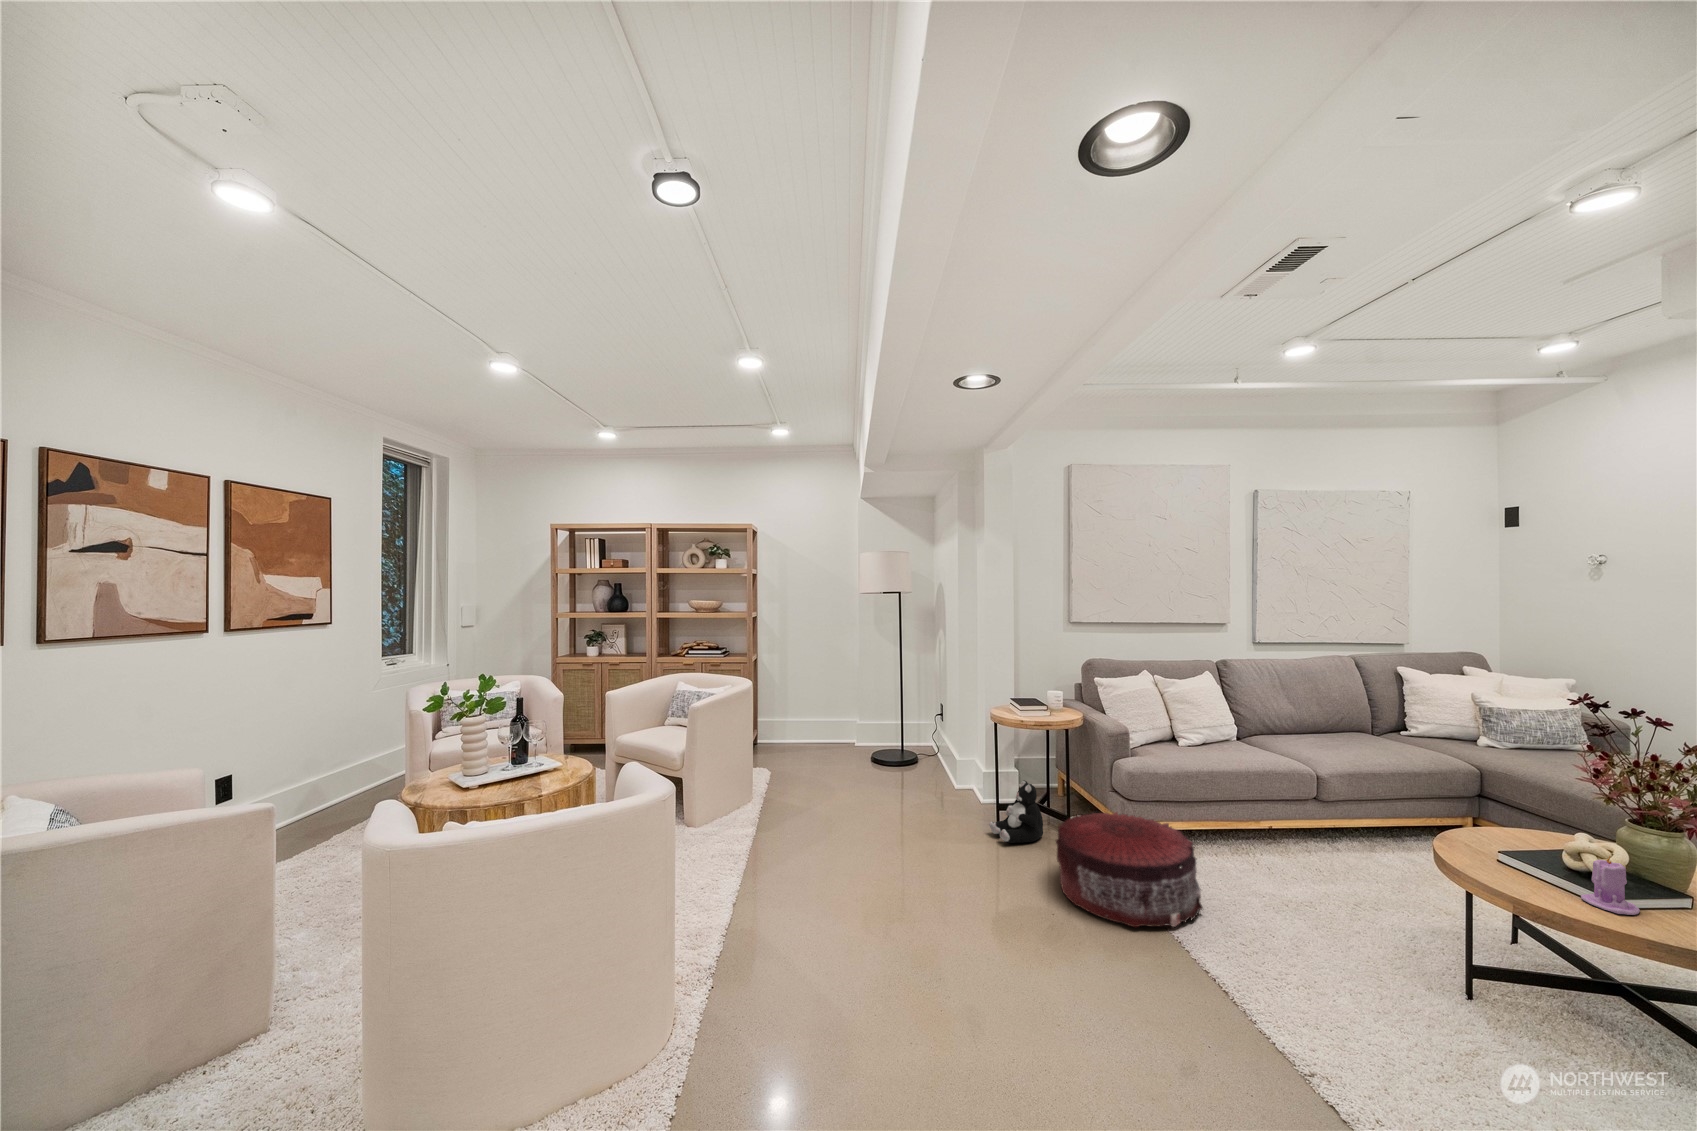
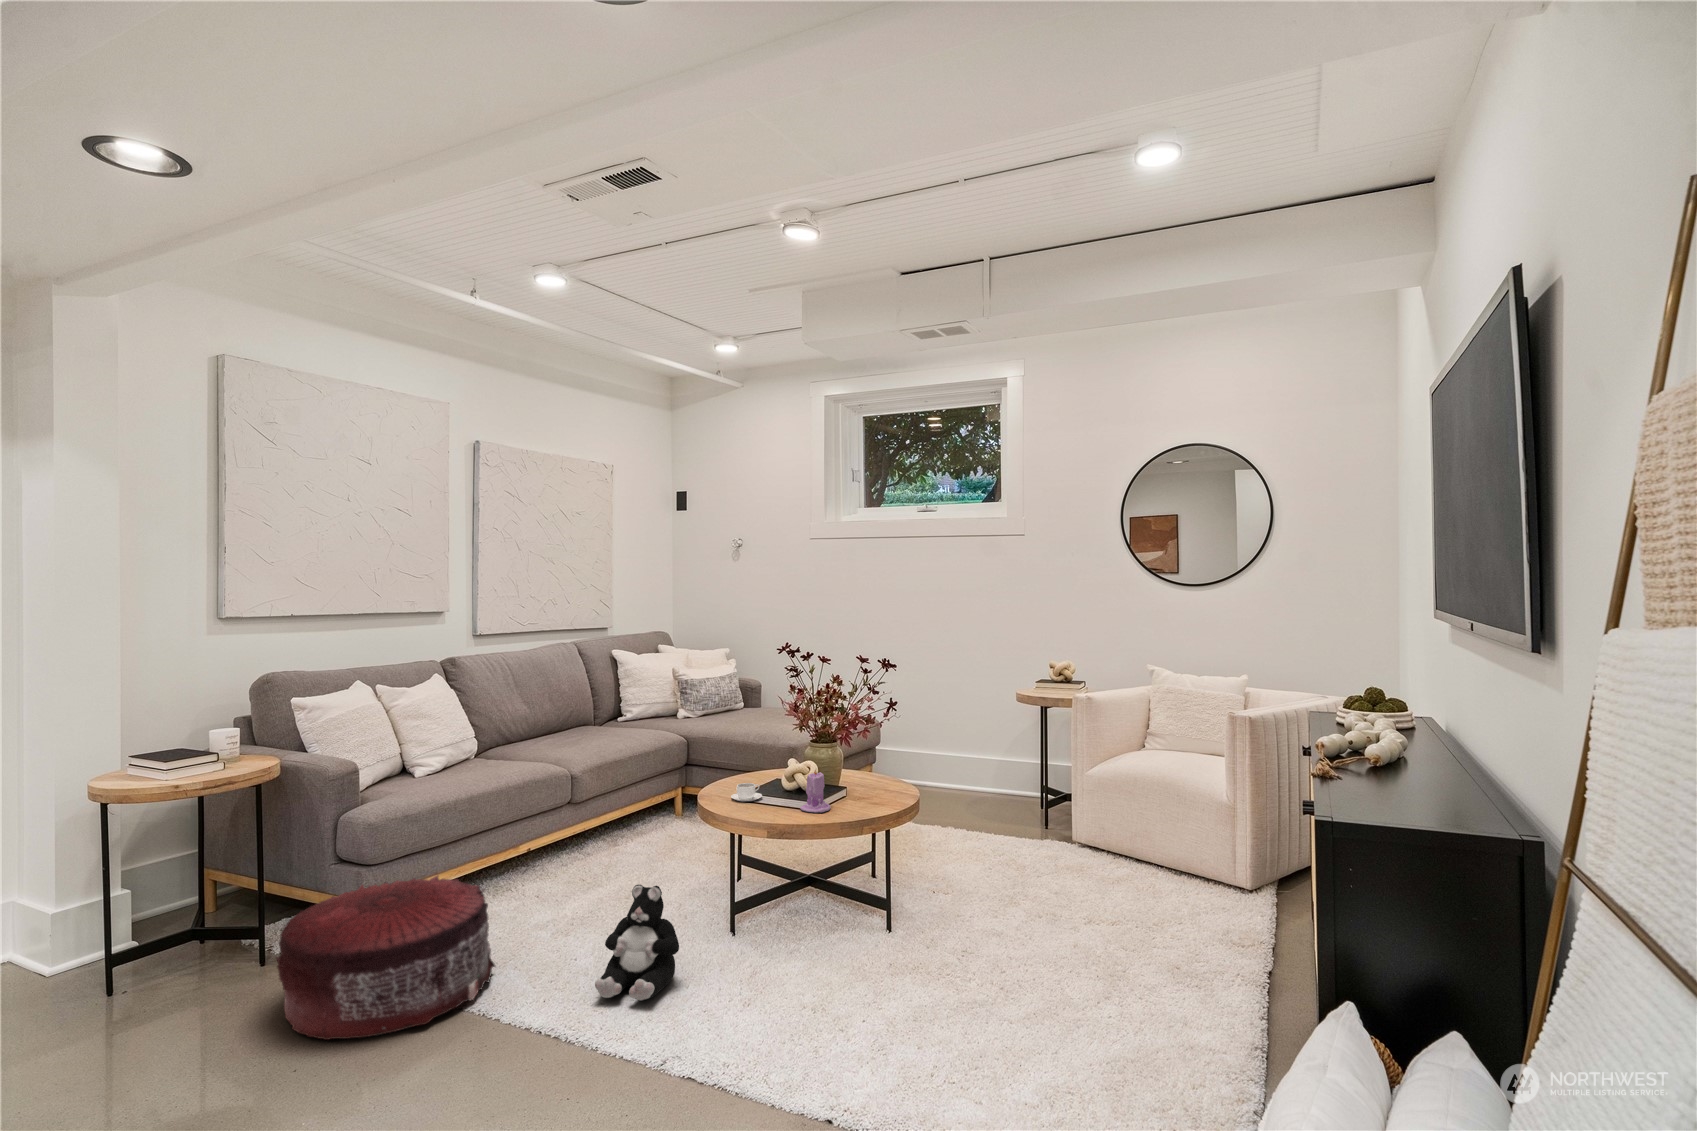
plush toy: present [989,780,1043,843] -> present [595,885,679,1001]
coffee cup: none [1479,839,1529,864] -> present [731,783,762,801]

